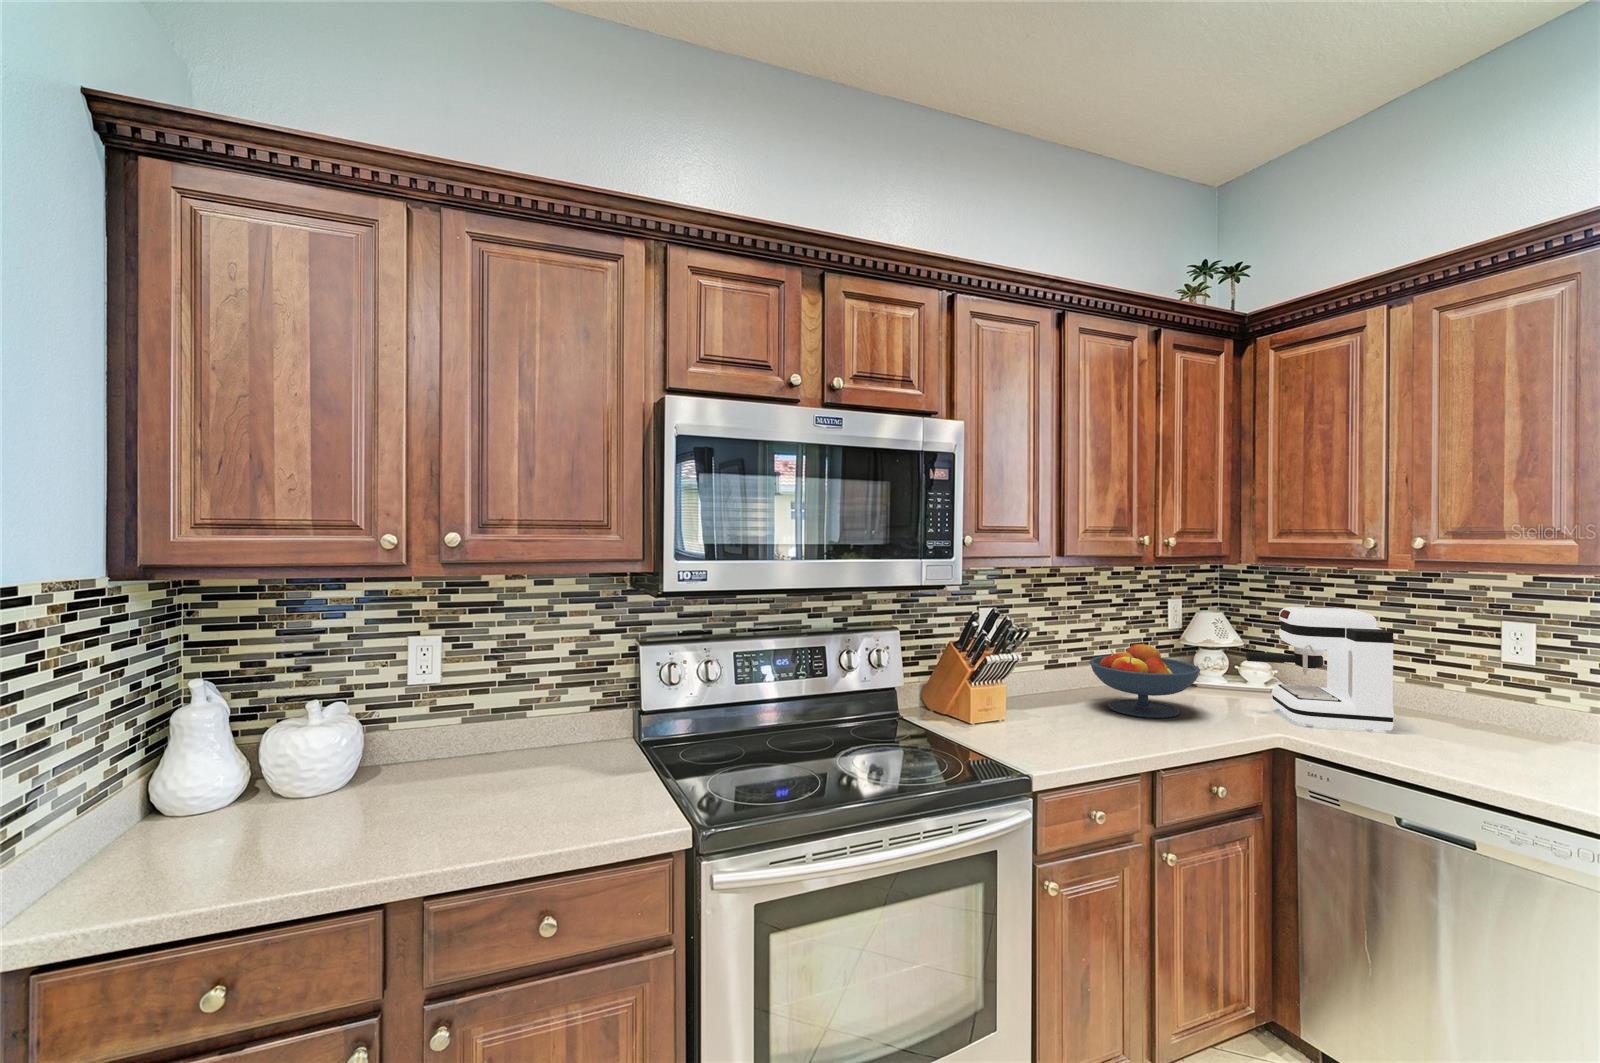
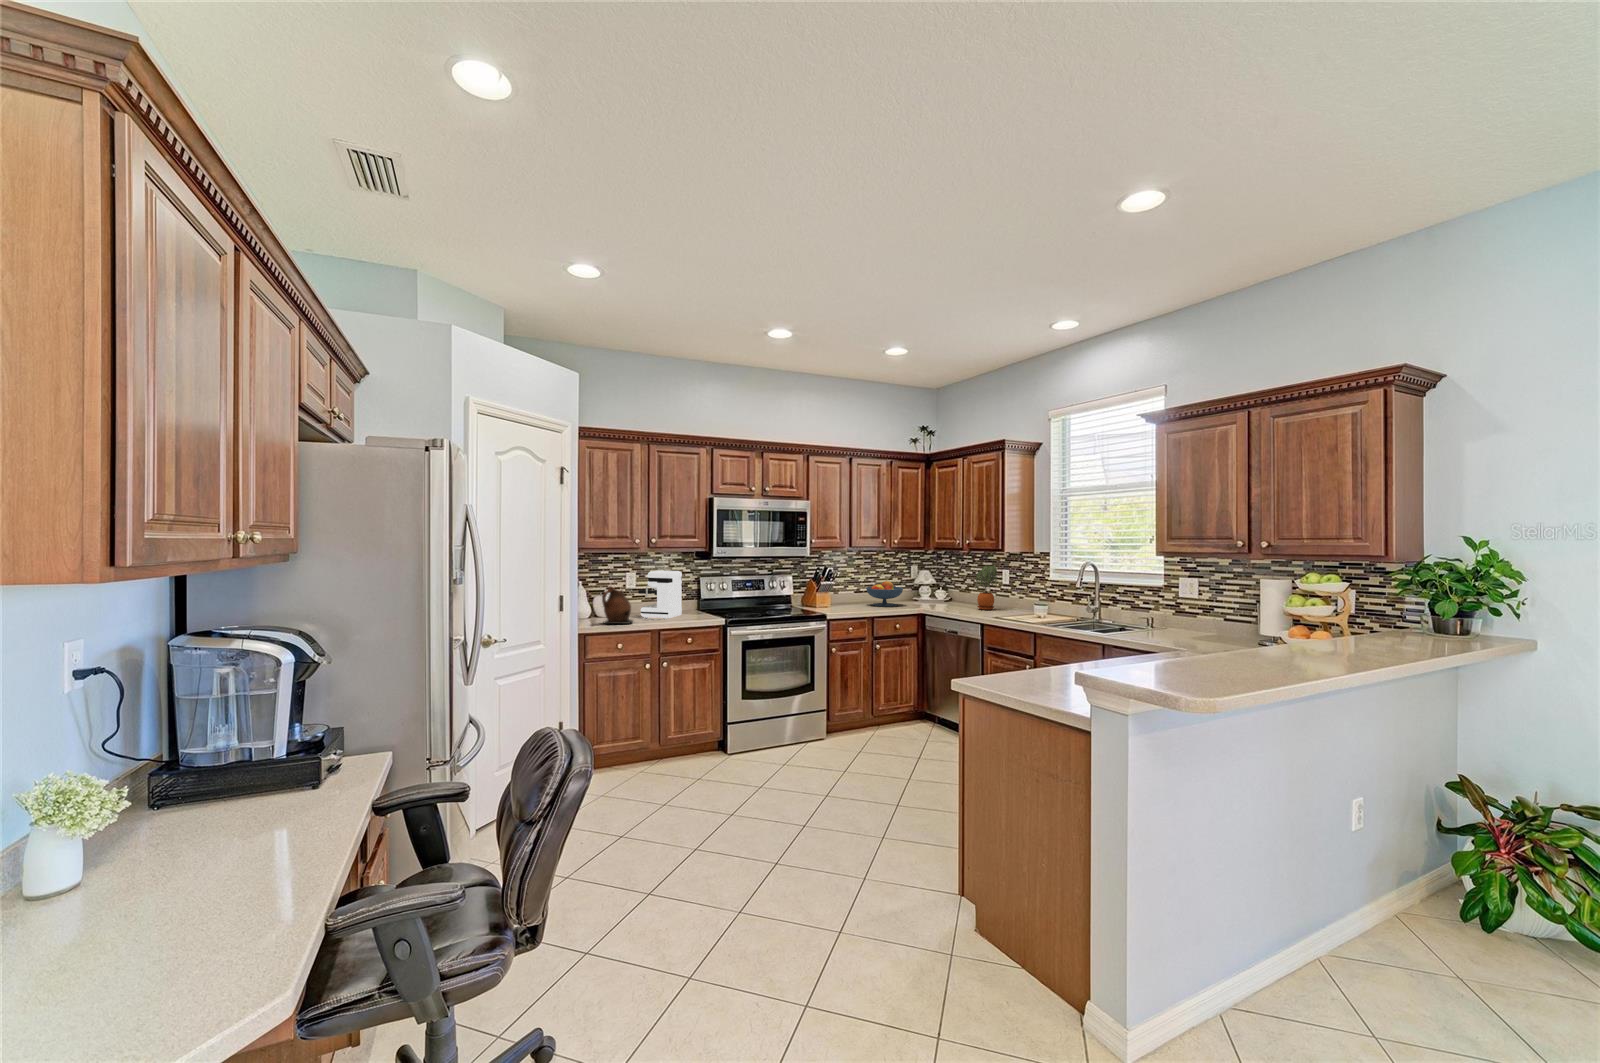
coffee maker: present [1246,607,1394,731] -> present [638,571,682,619]
potted plant: none [1453,612,1541,749] -> present [976,566,997,610]
ceramic pitcher: none [192,715,361,879] -> present [602,586,633,624]

